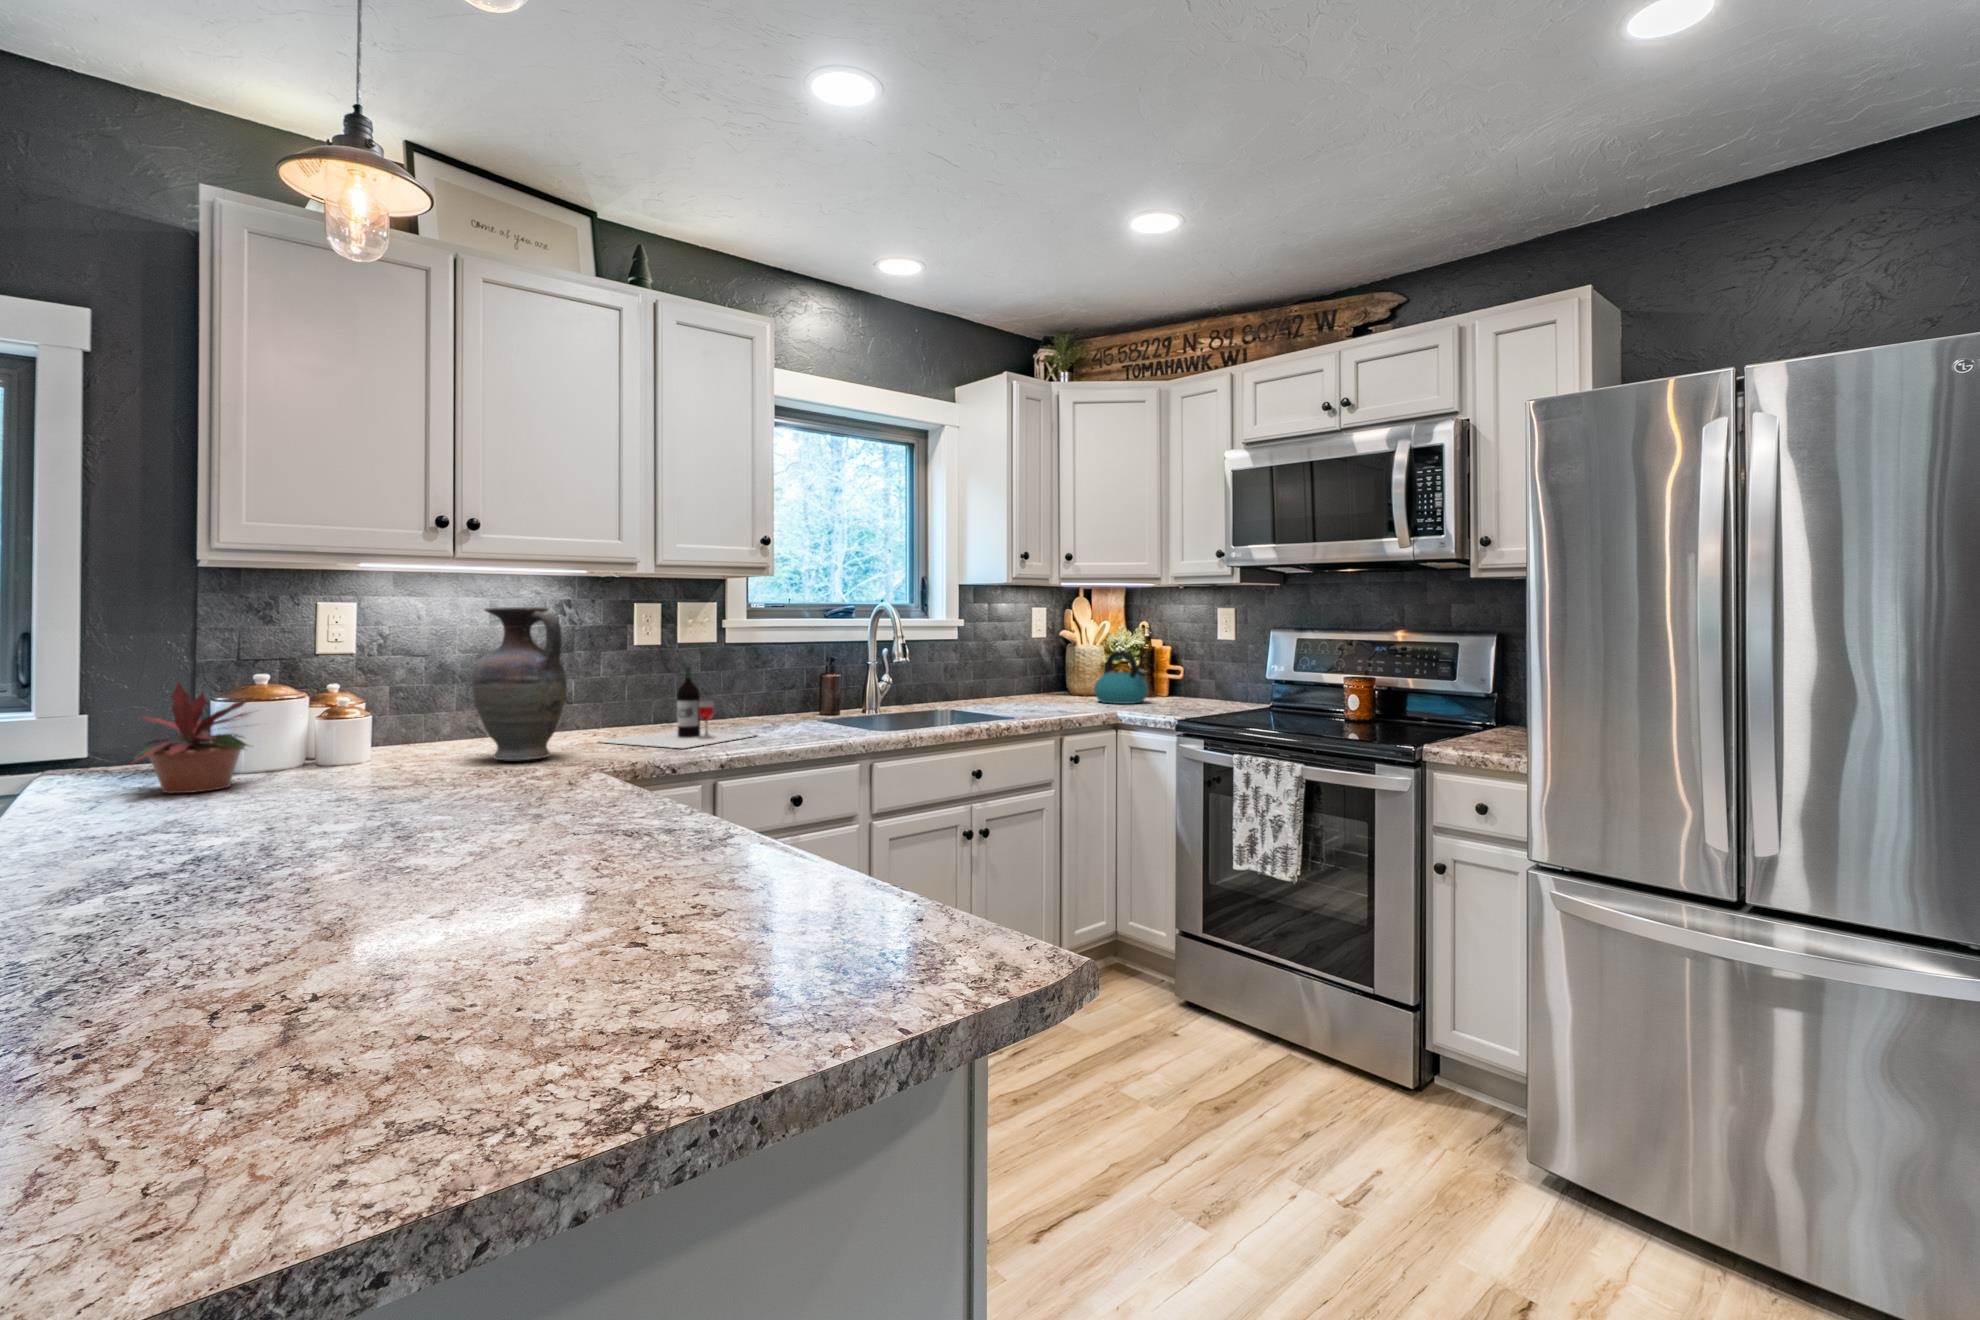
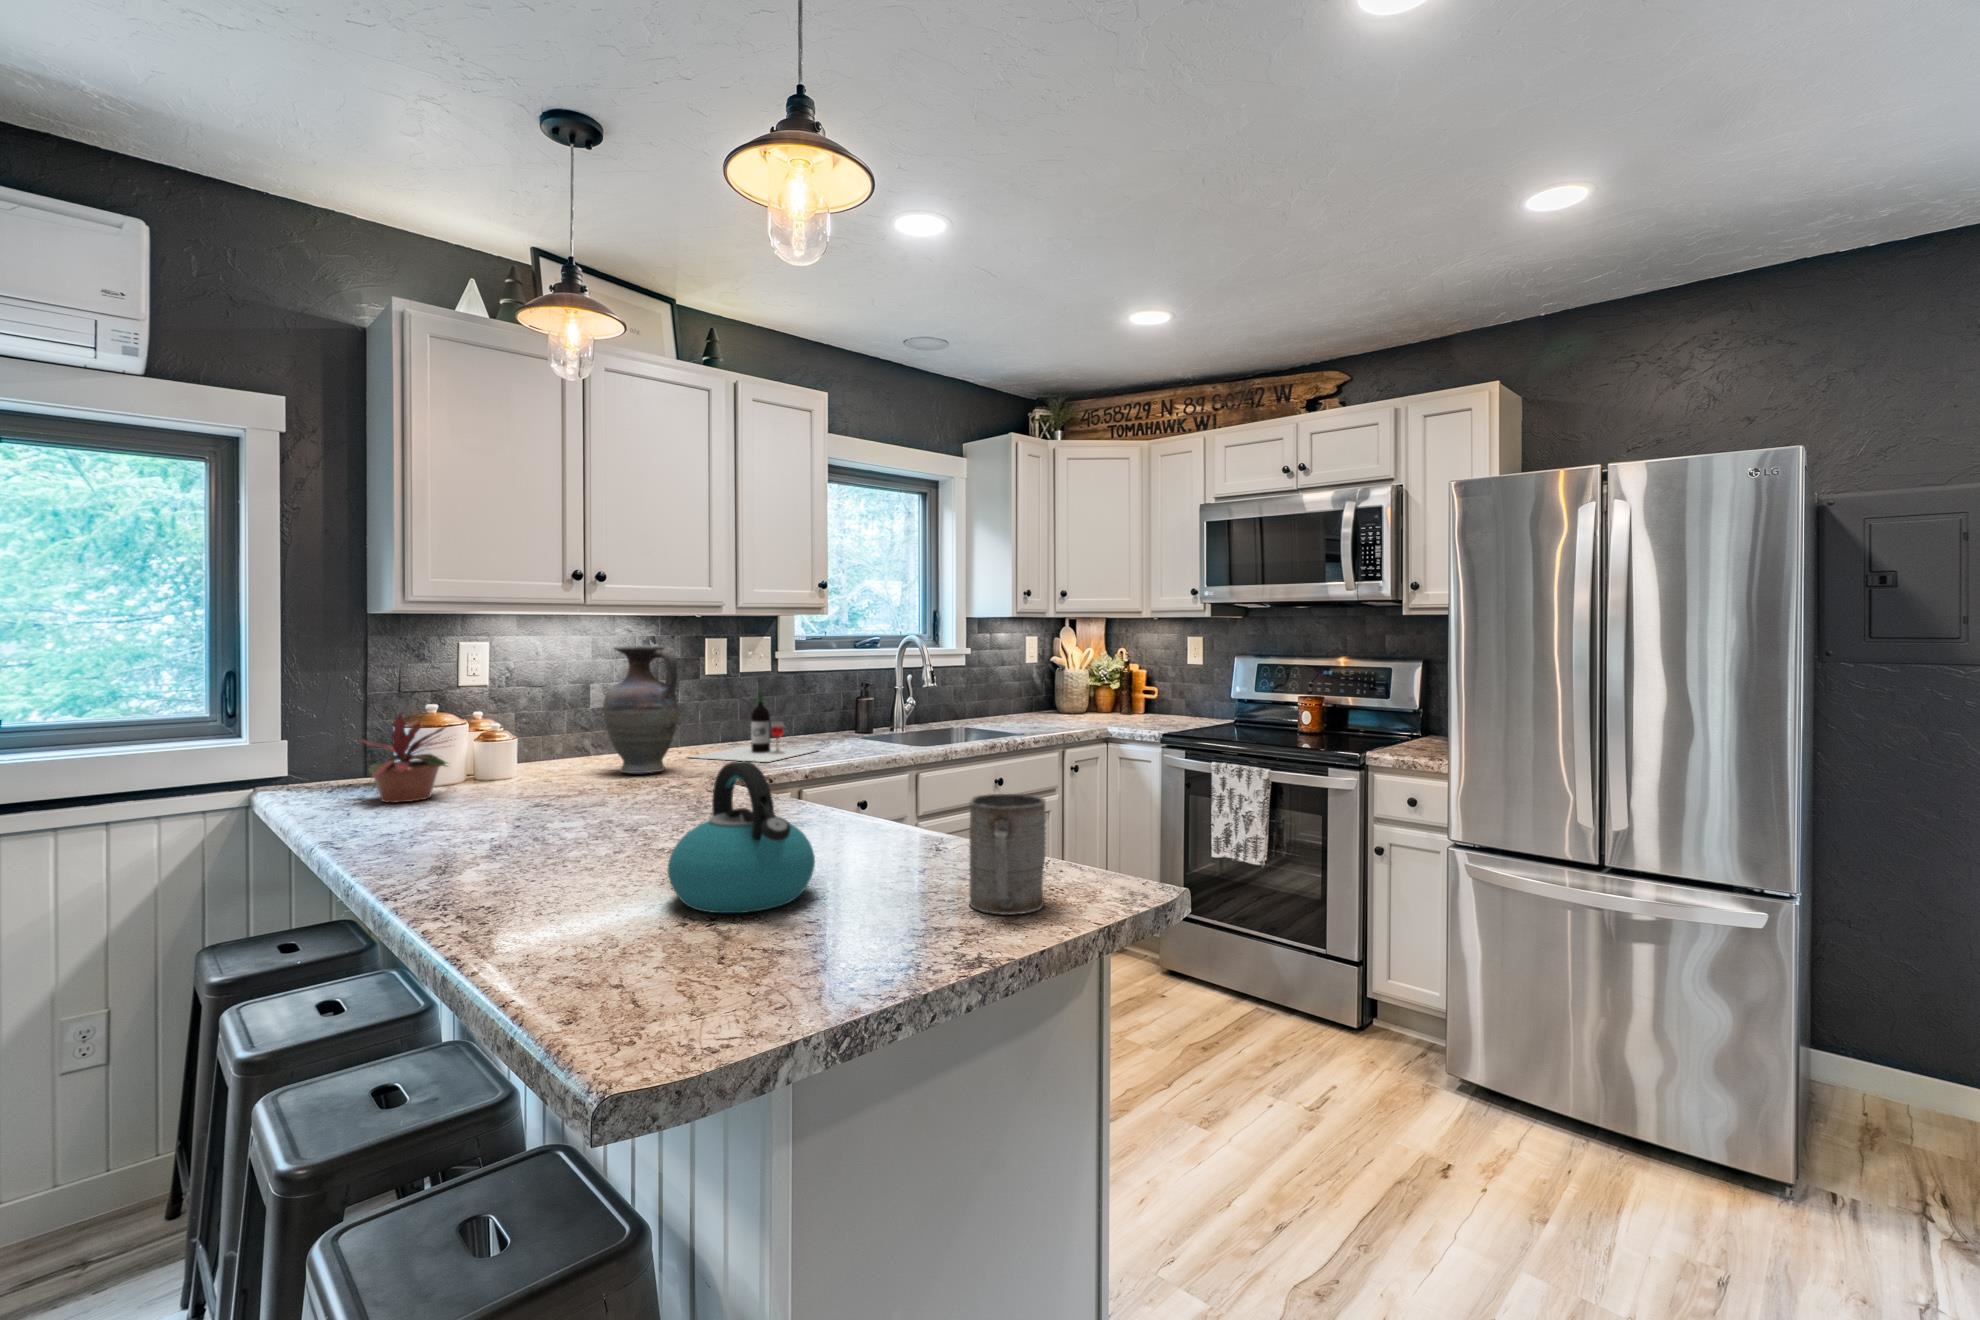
kettle: present [1094,651,1148,704] -> present [668,761,815,913]
mug: none [730,801,857,1001] -> present [969,794,1046,915]

